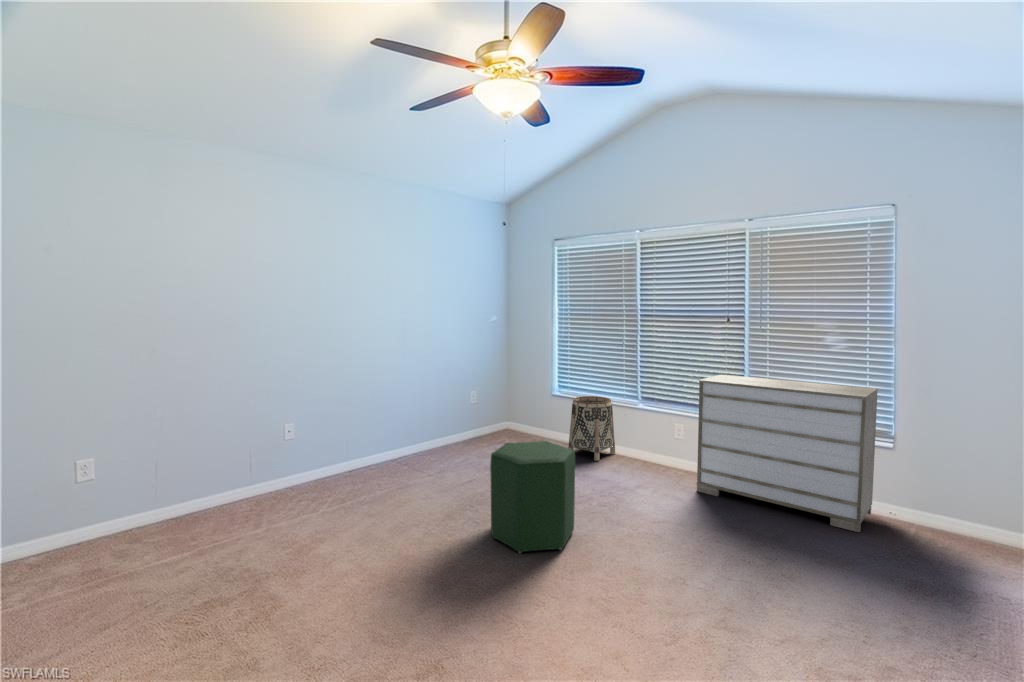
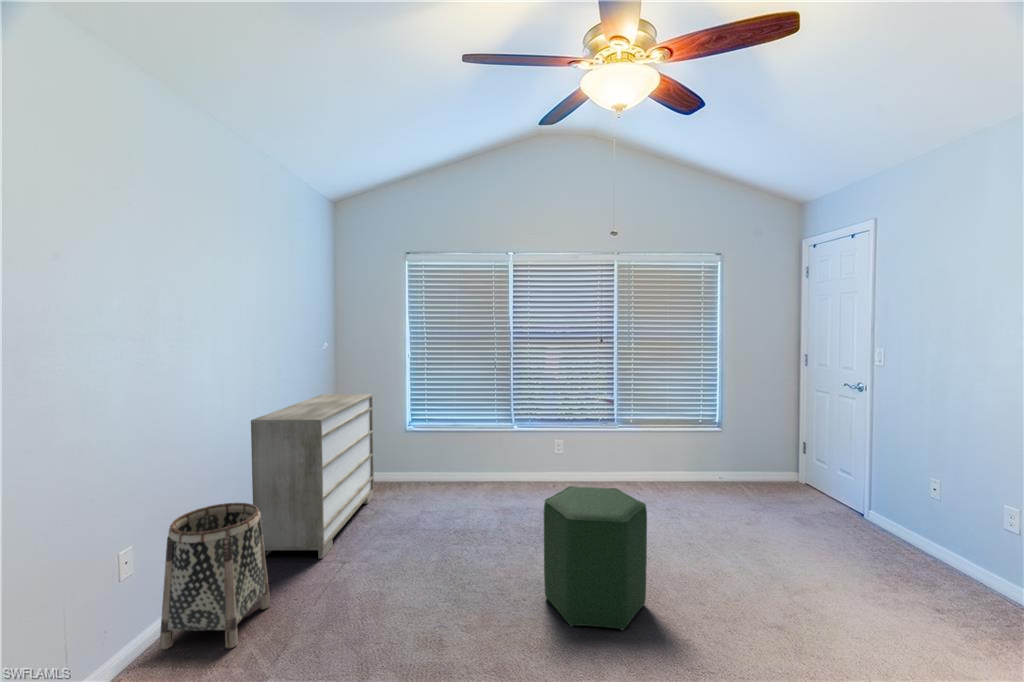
dresser: present [697,375,878,532] -> present [251,394,374,559]
basket: present [568,396,615,461] -> present [160,503,270,649]

